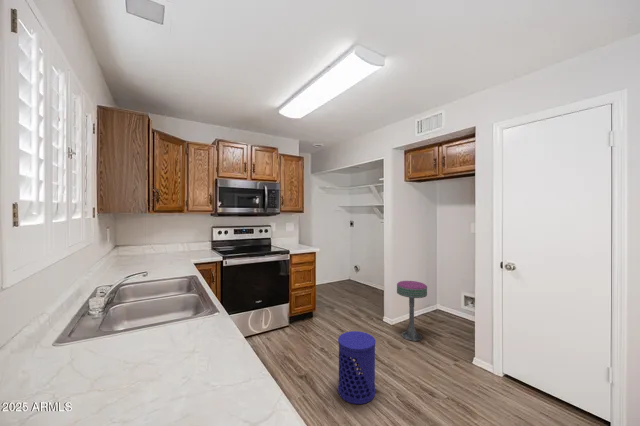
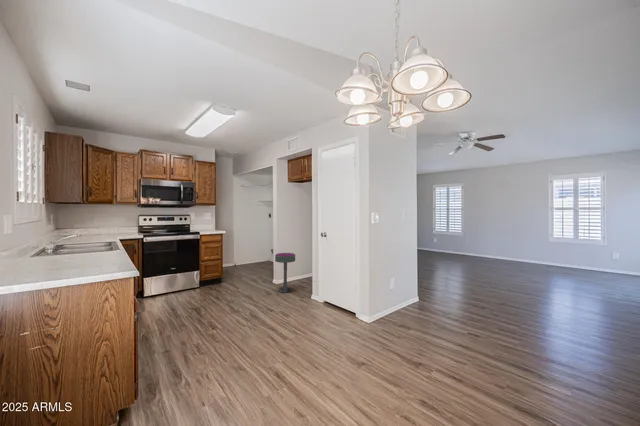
waste bin: present [338,331,375,404] -> none [212,279,236,318]

